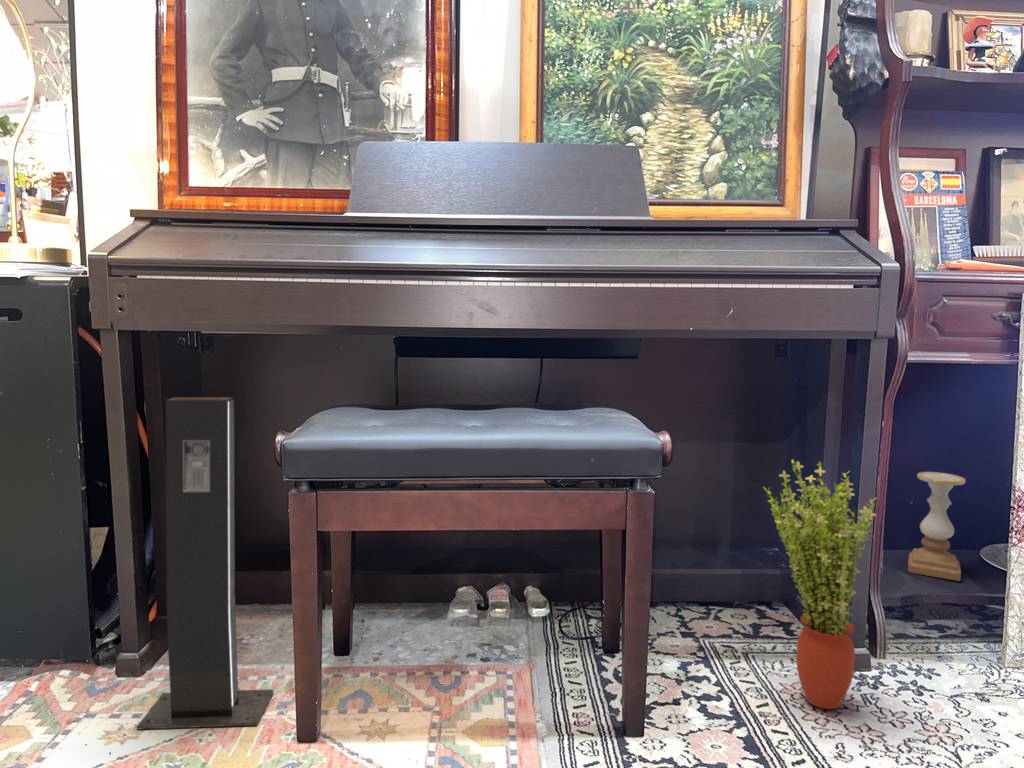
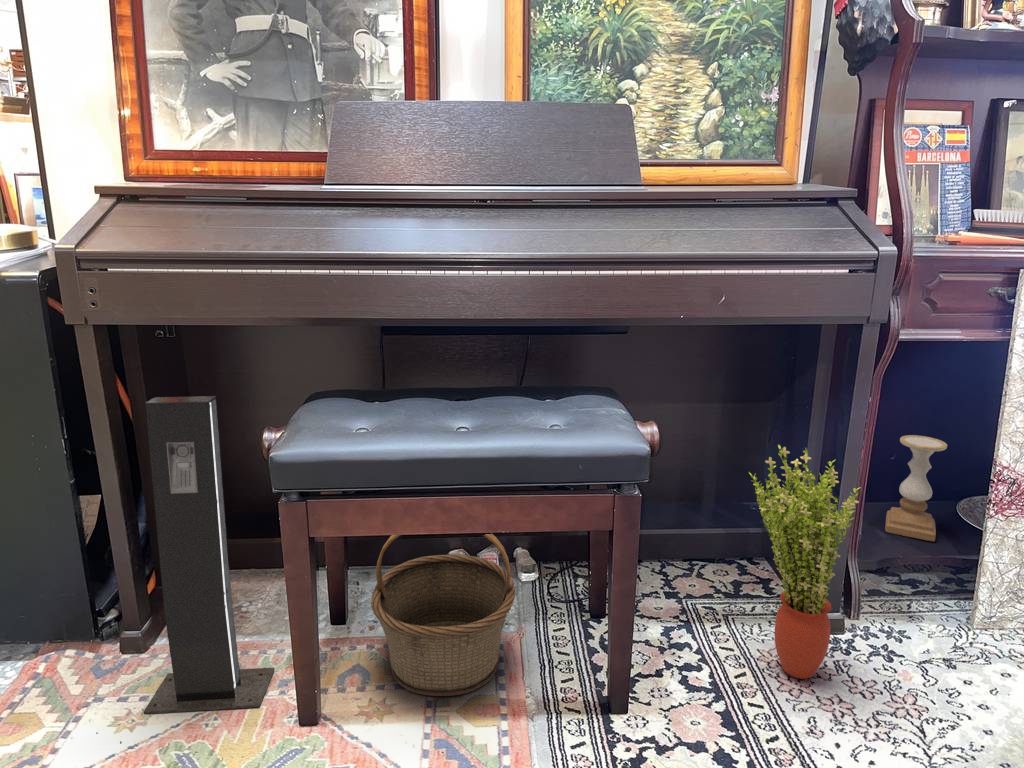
basket: none [377,533,526,719] -> present [371,533,515,696]

